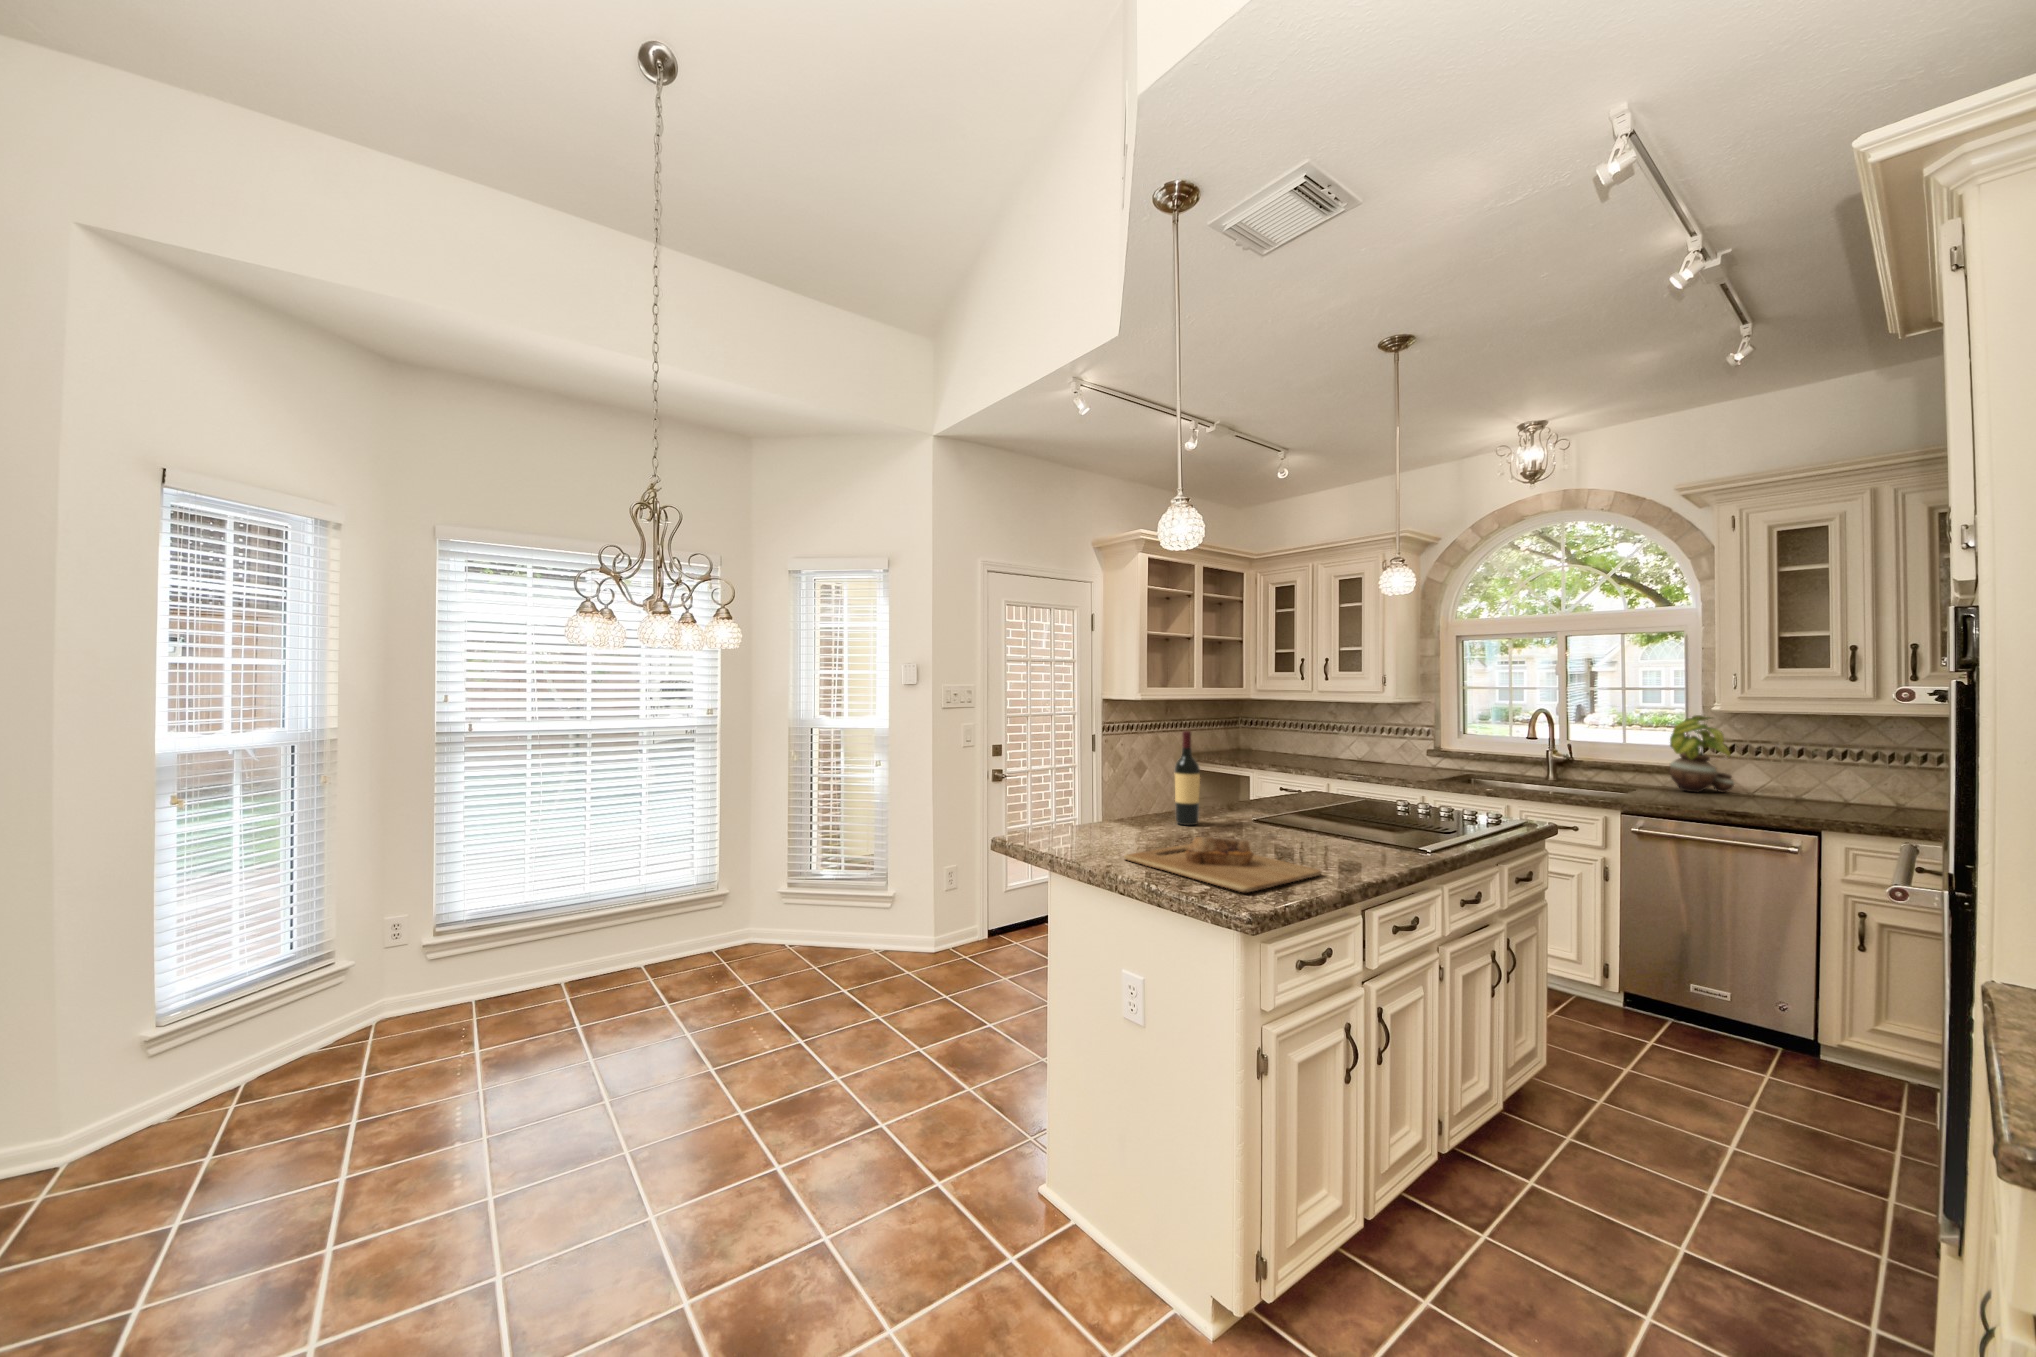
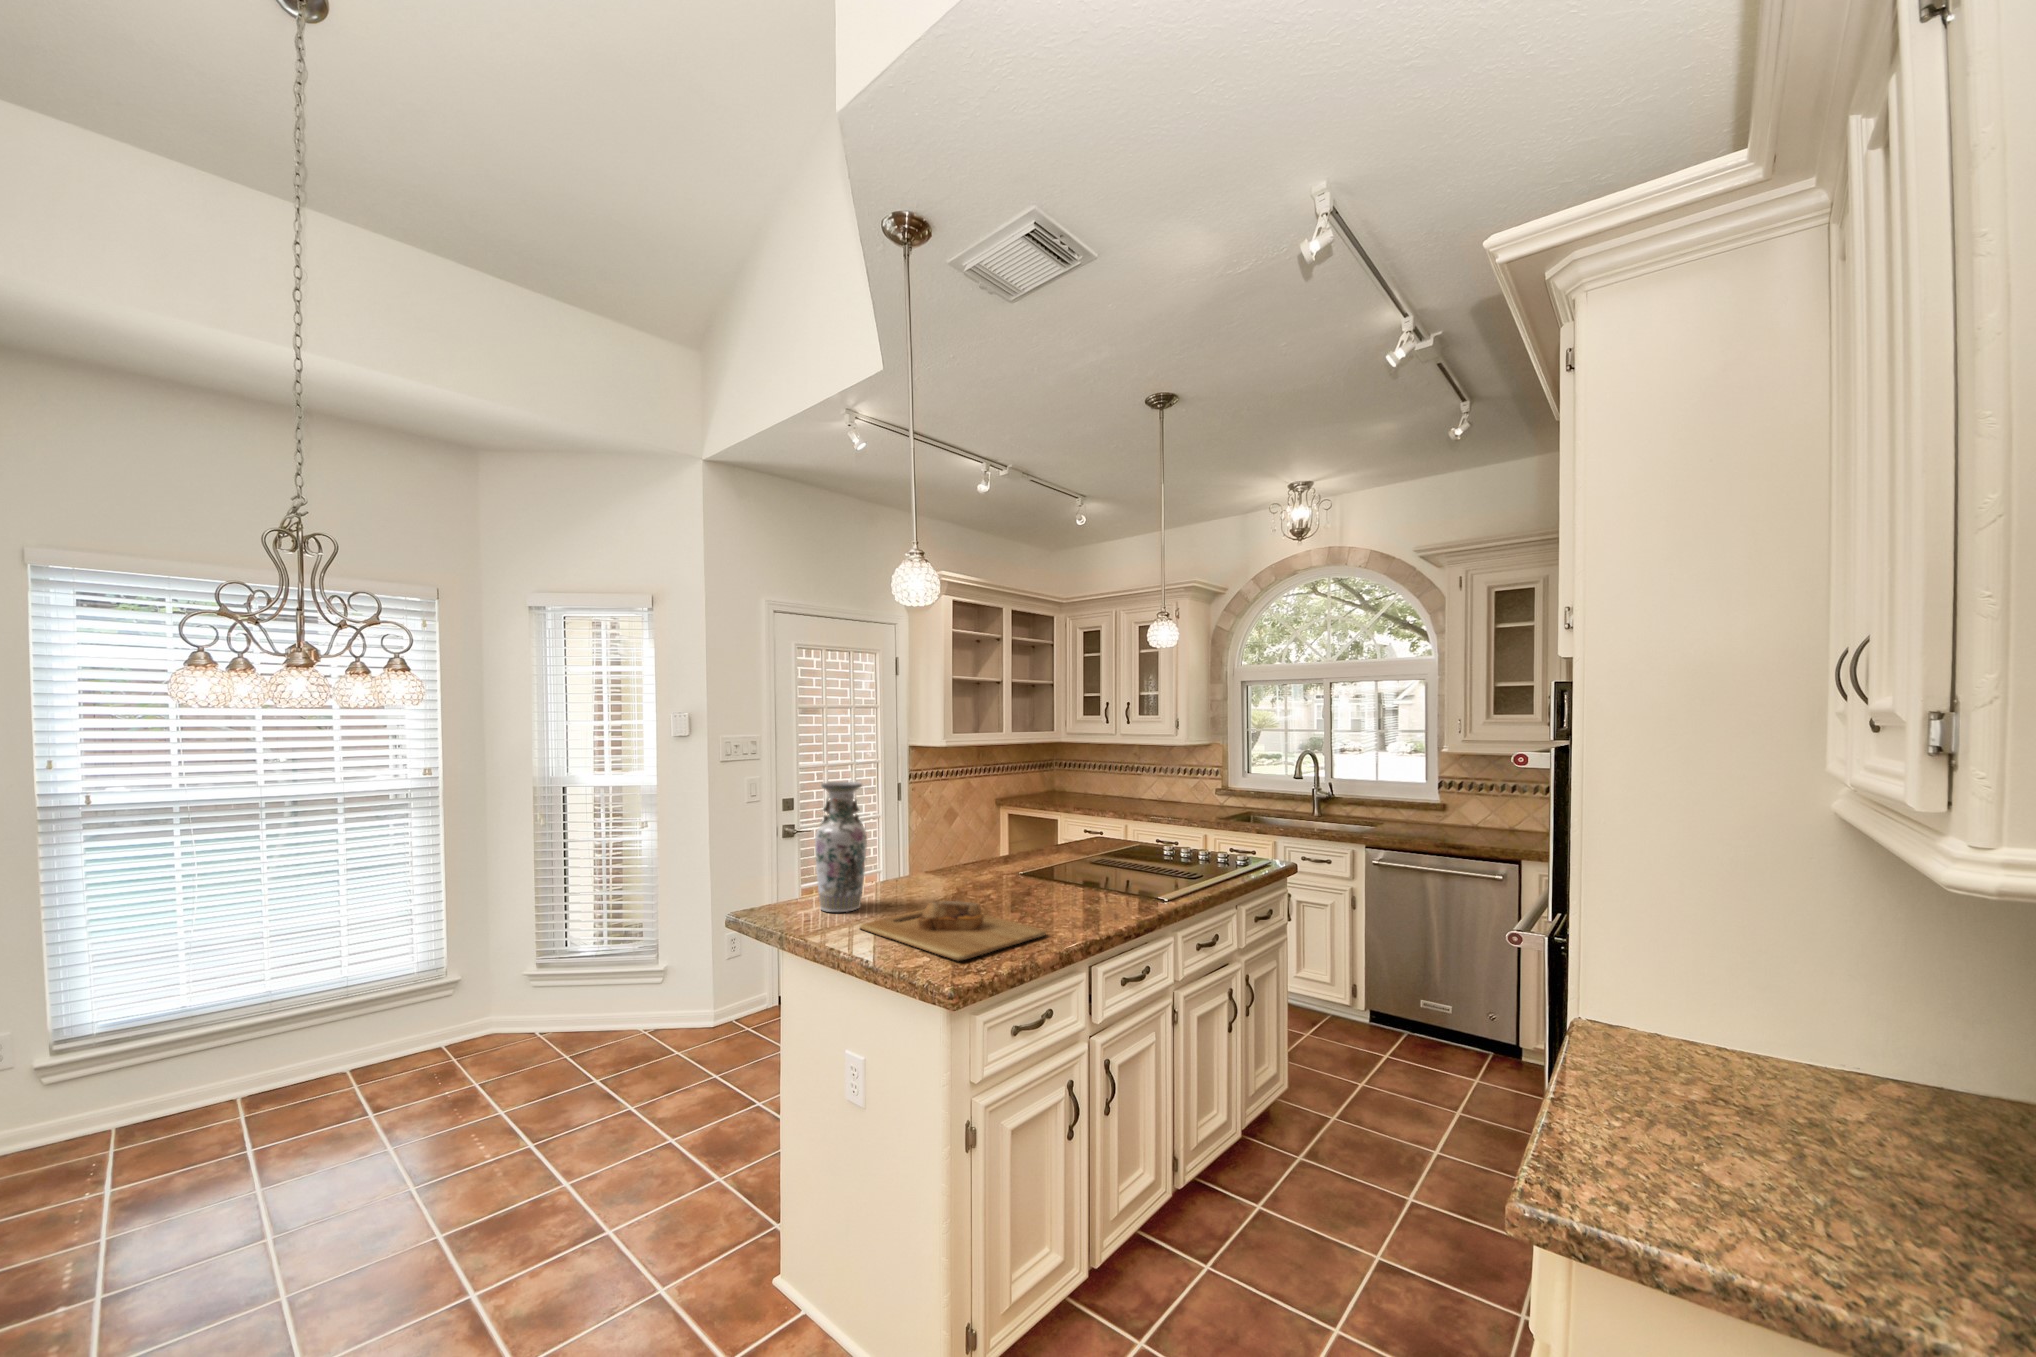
potted plant: present [1670,715,1734,792] -> none [1406,755,1462,825]
vase: none [1071,720,1120,845] -> present [815,782,867,912]
wine bottle: present [1175,731,1200,825] -> none [935,788,959,884]

